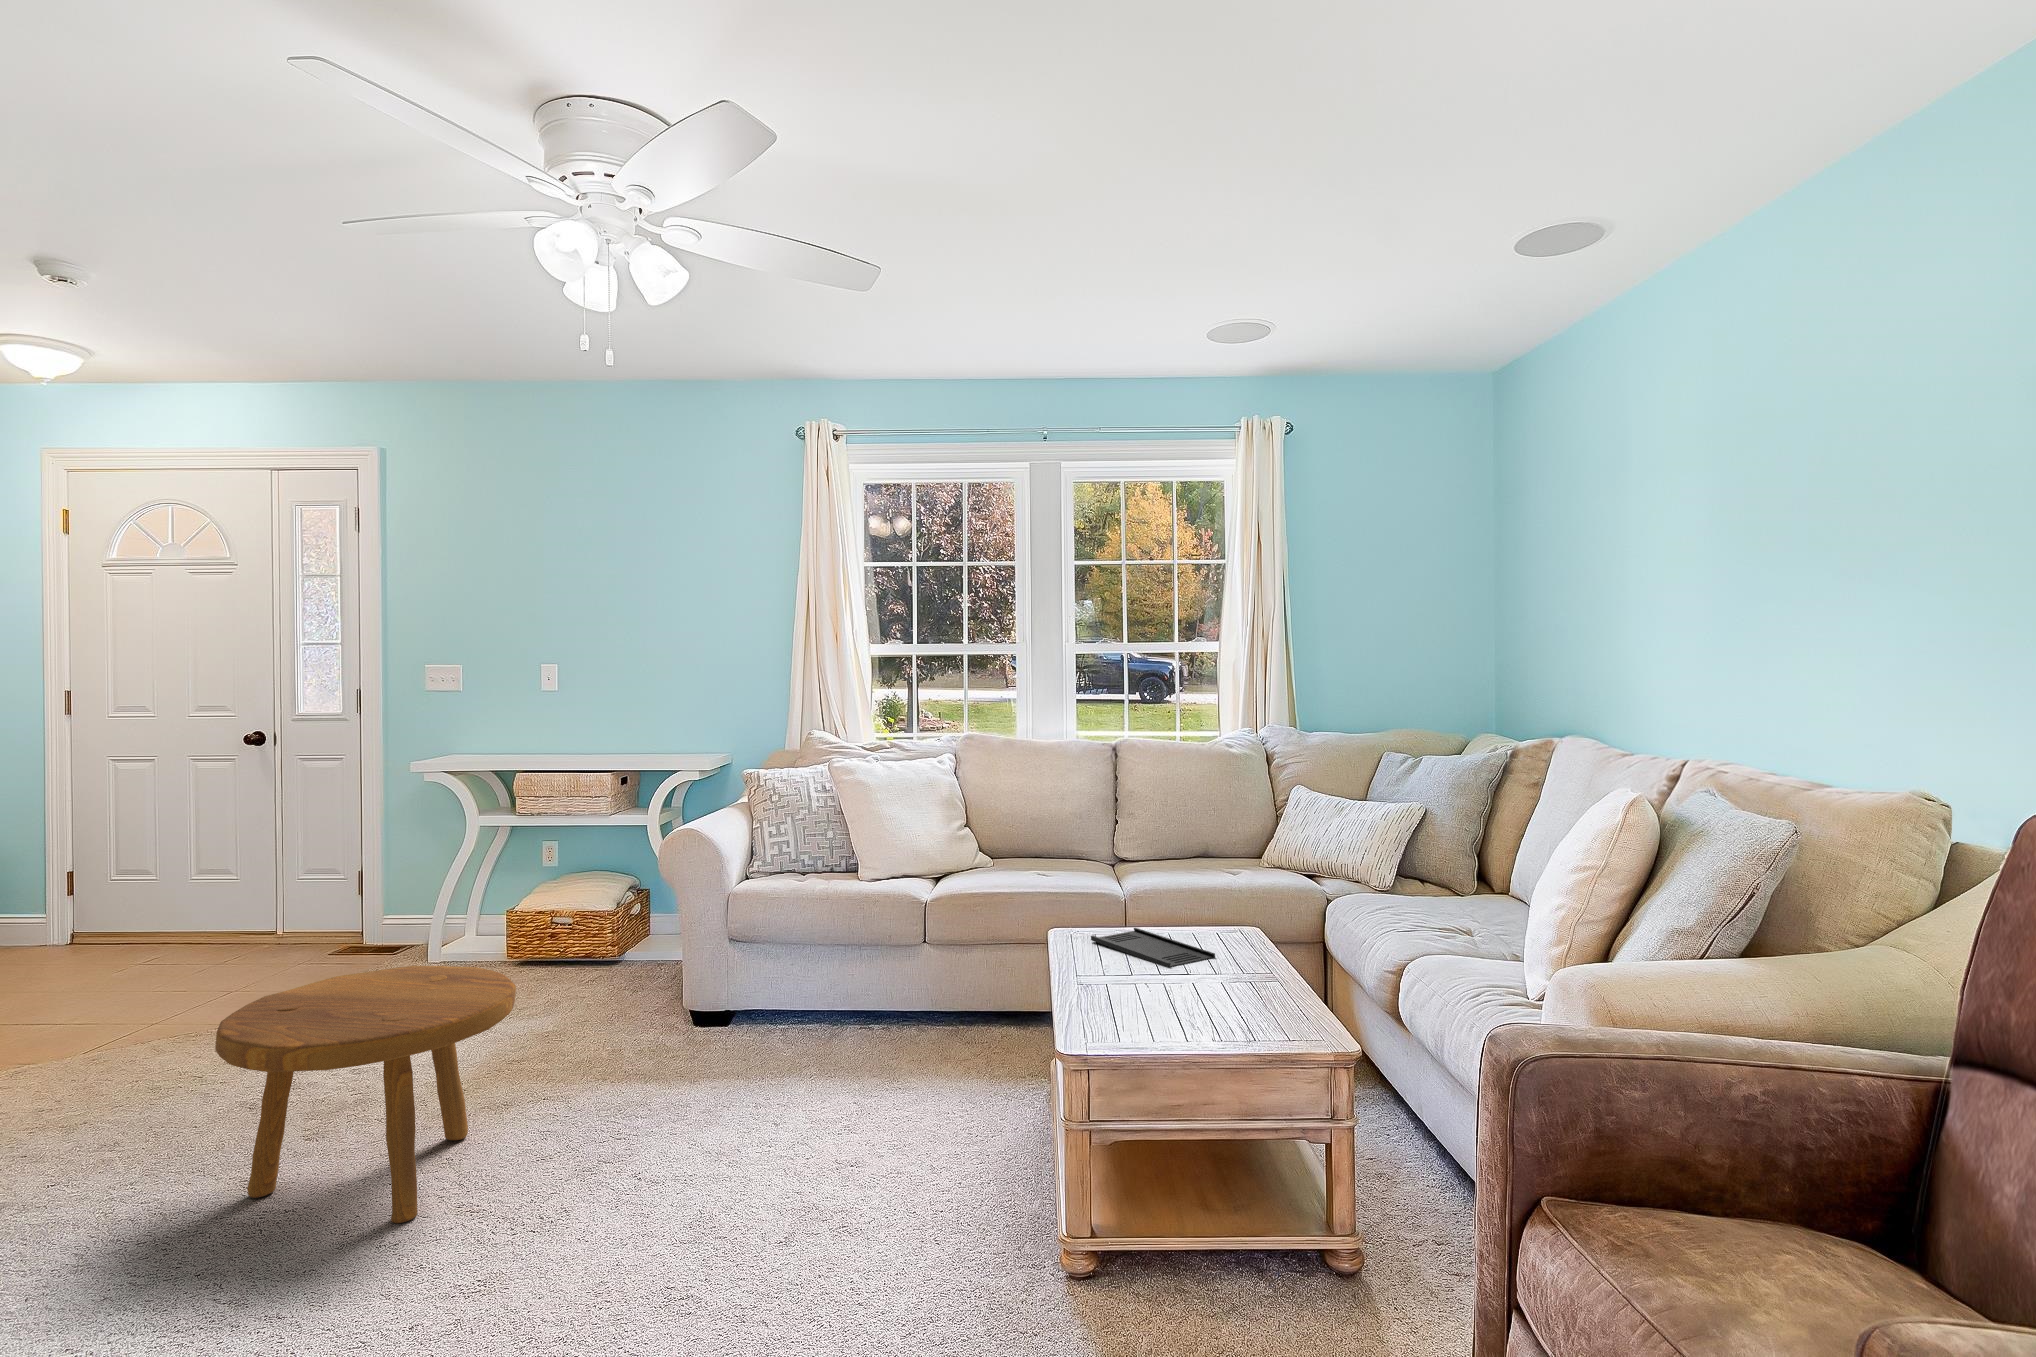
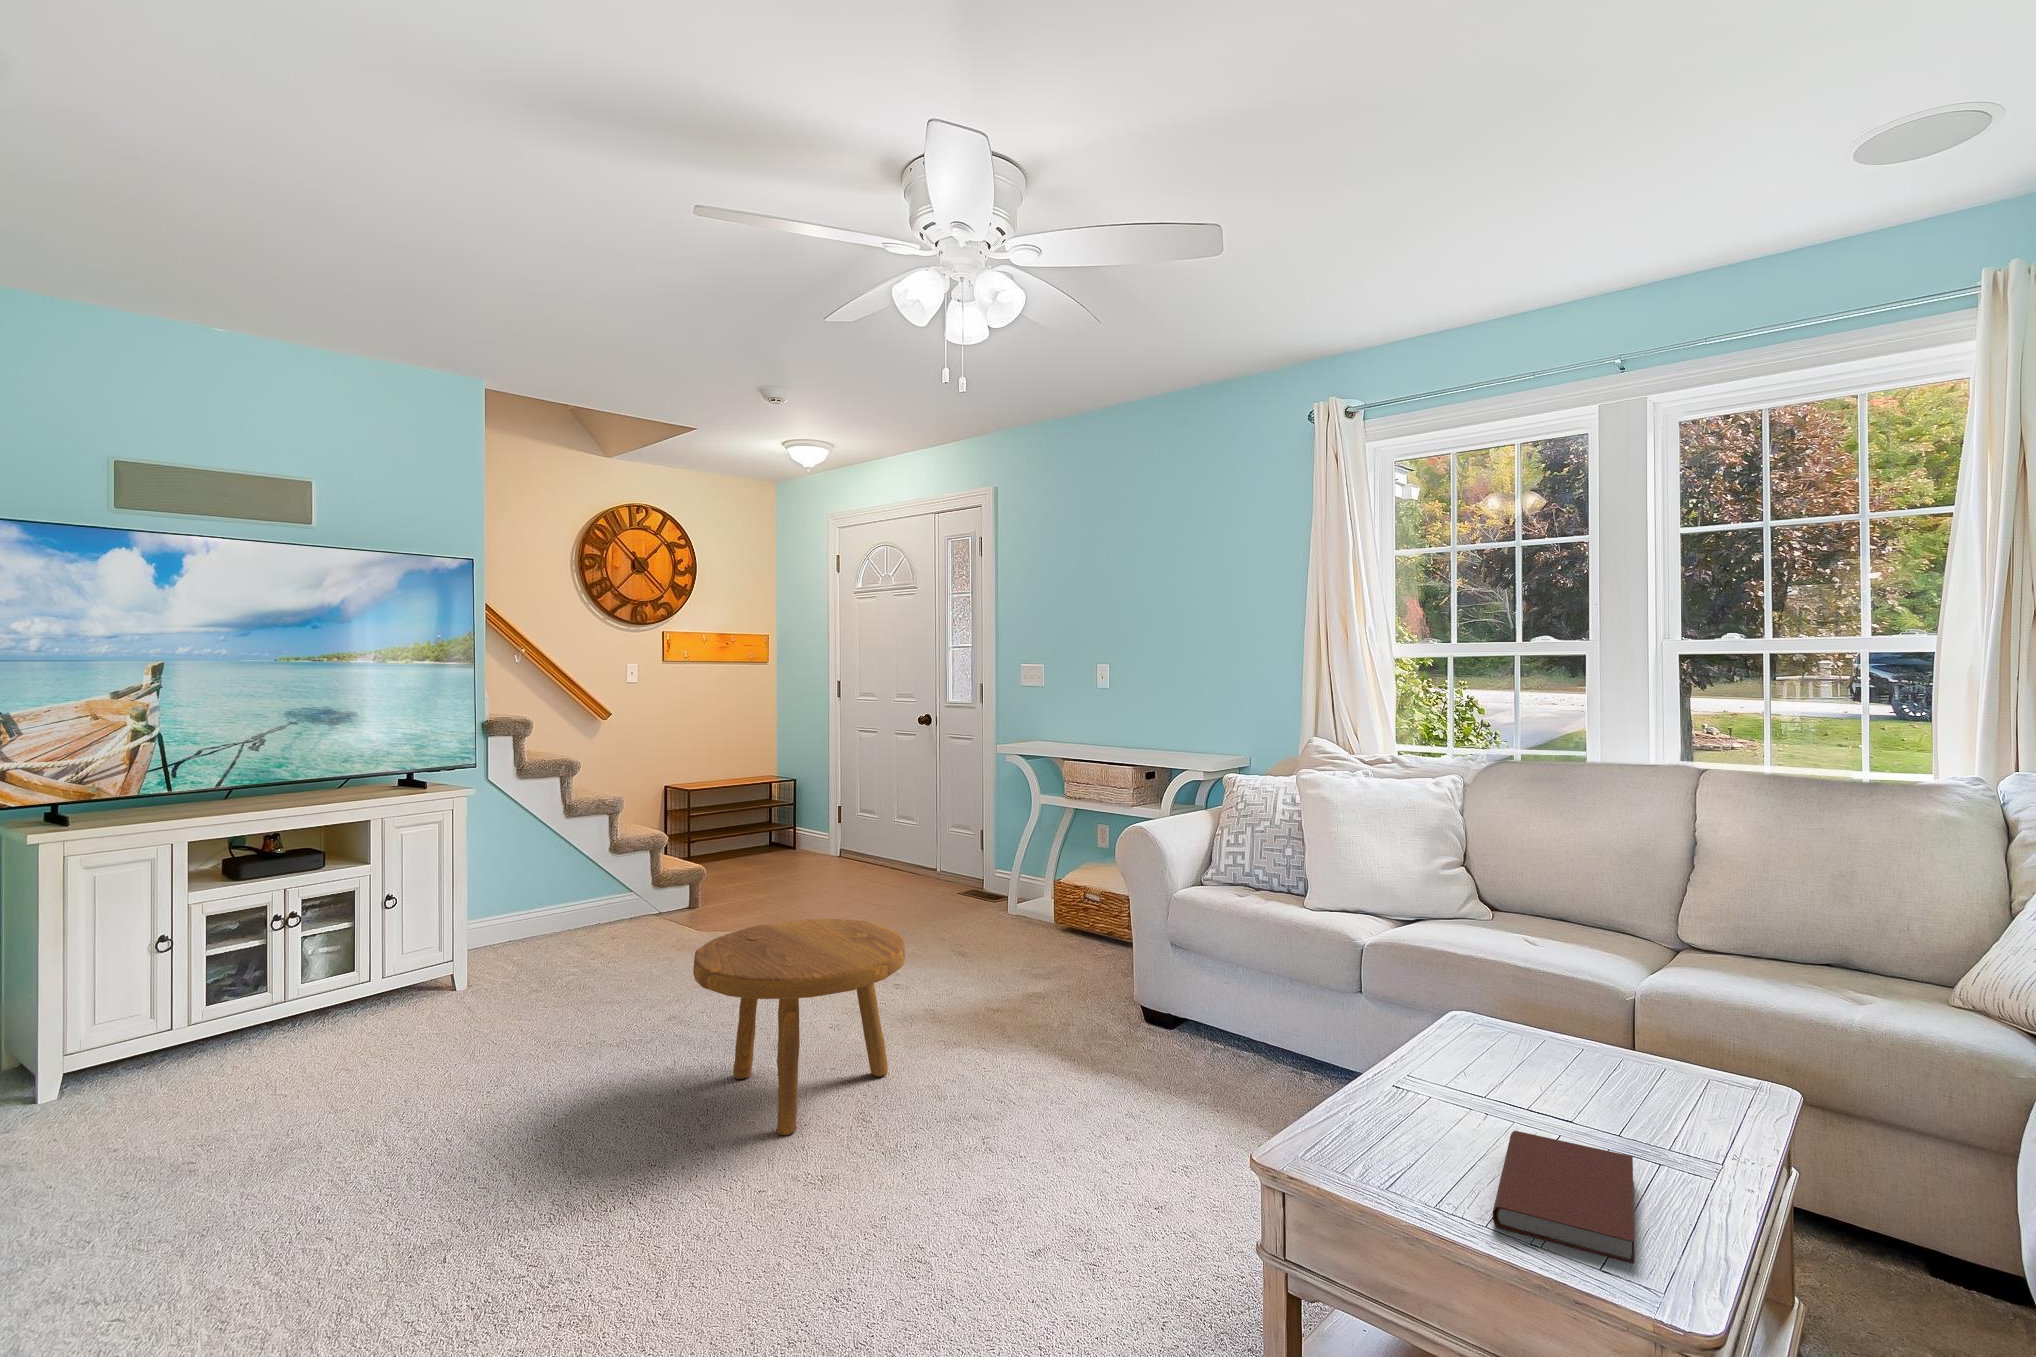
tray: present [1091,928,1215,968] -> none [1482,1044,1643,1131]
book: none [1172,964,1283,1015] -> present [1492,1131,1634,1264]

